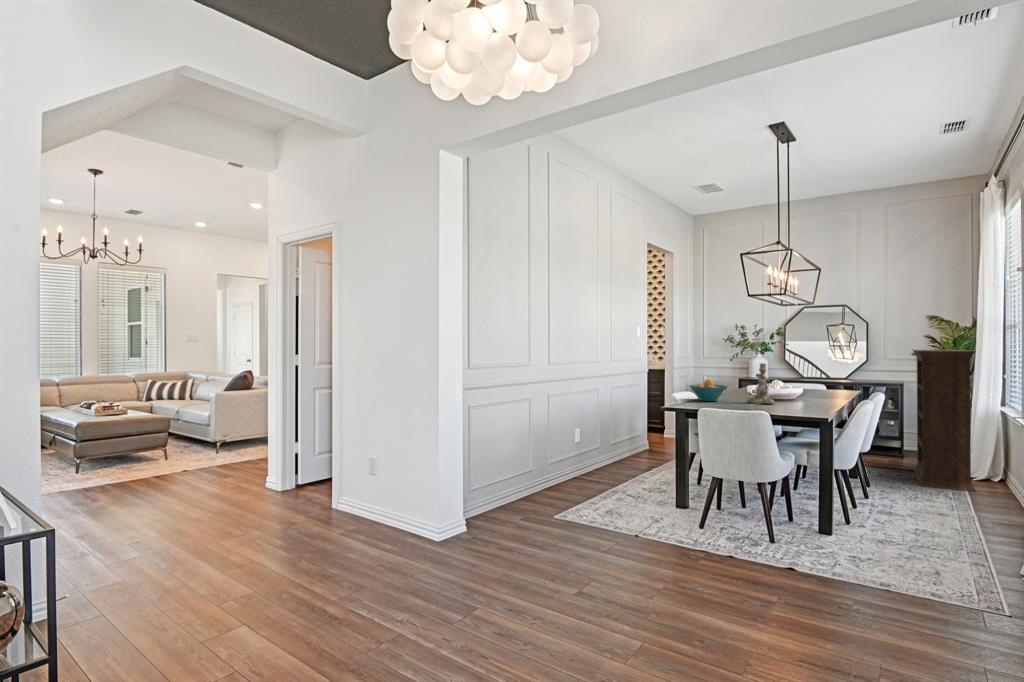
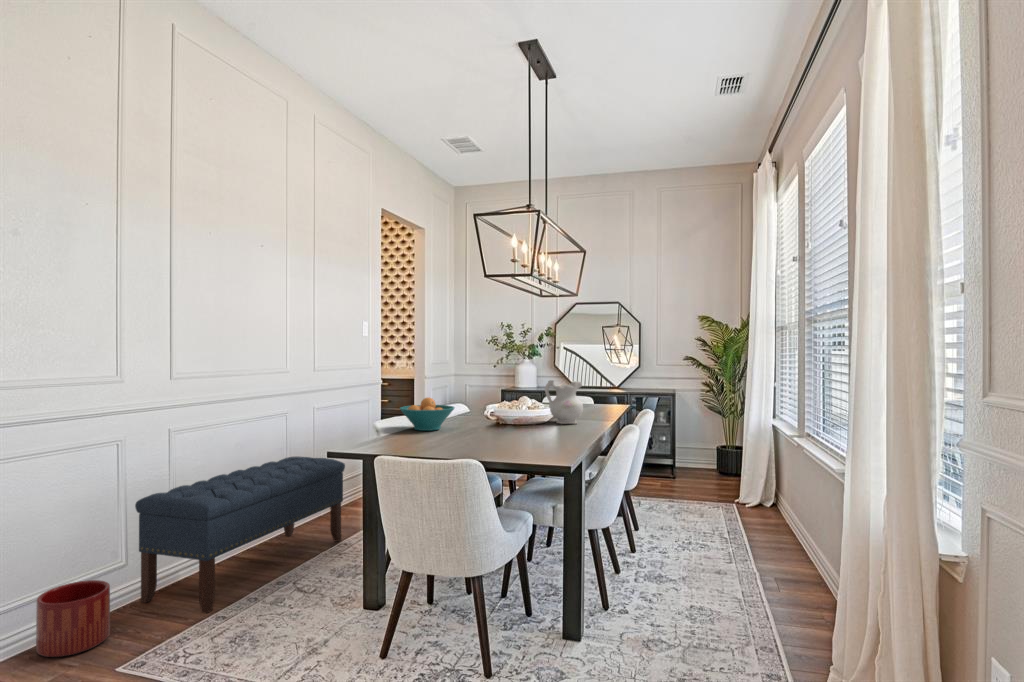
bookcase: present [913,350,976,492] -> none [684,354,752,526]
candlestick: present [747,363,775,404] -> none [481,373,518,433]
ceramic pitcher: none [792,369,823,401] -> present [545,380,583,424]
bench: none [537,419,641,502] -> present [135,456,345,613]
planter: none [506,476,538,511] -> present [36,580,110,657]

